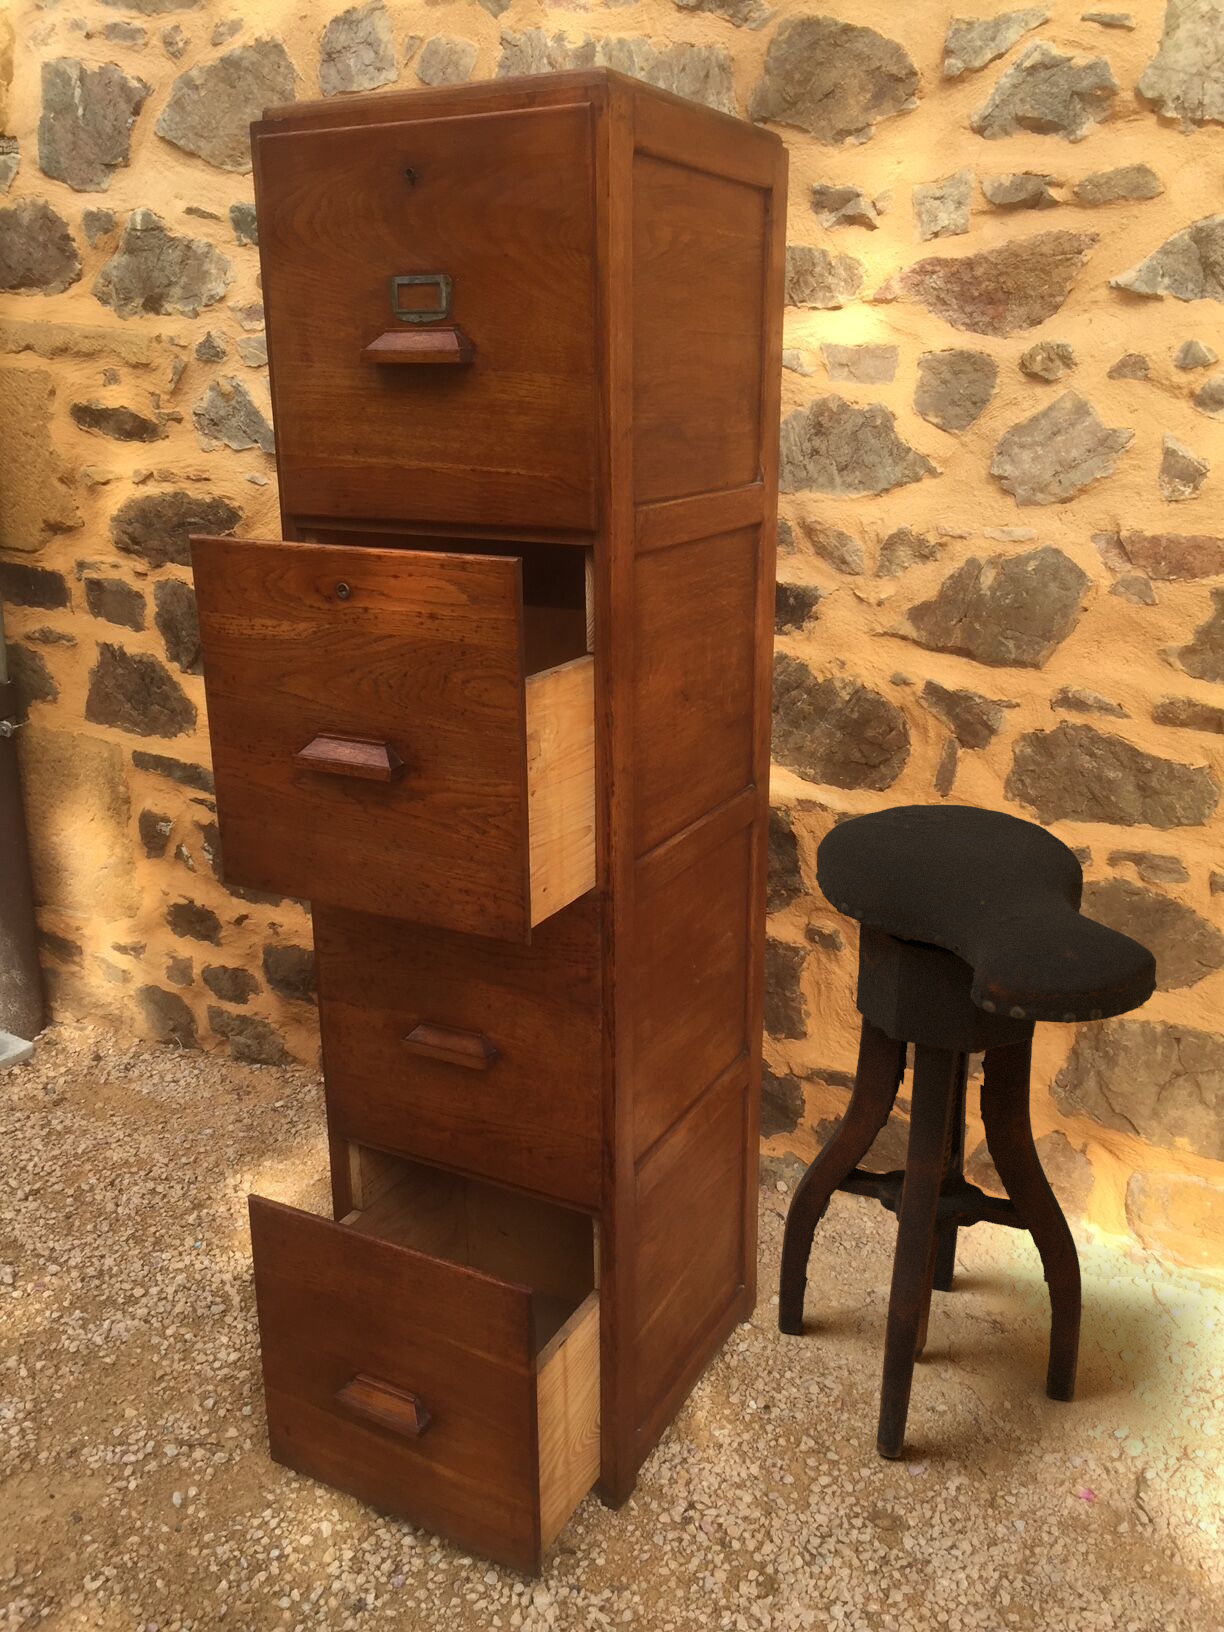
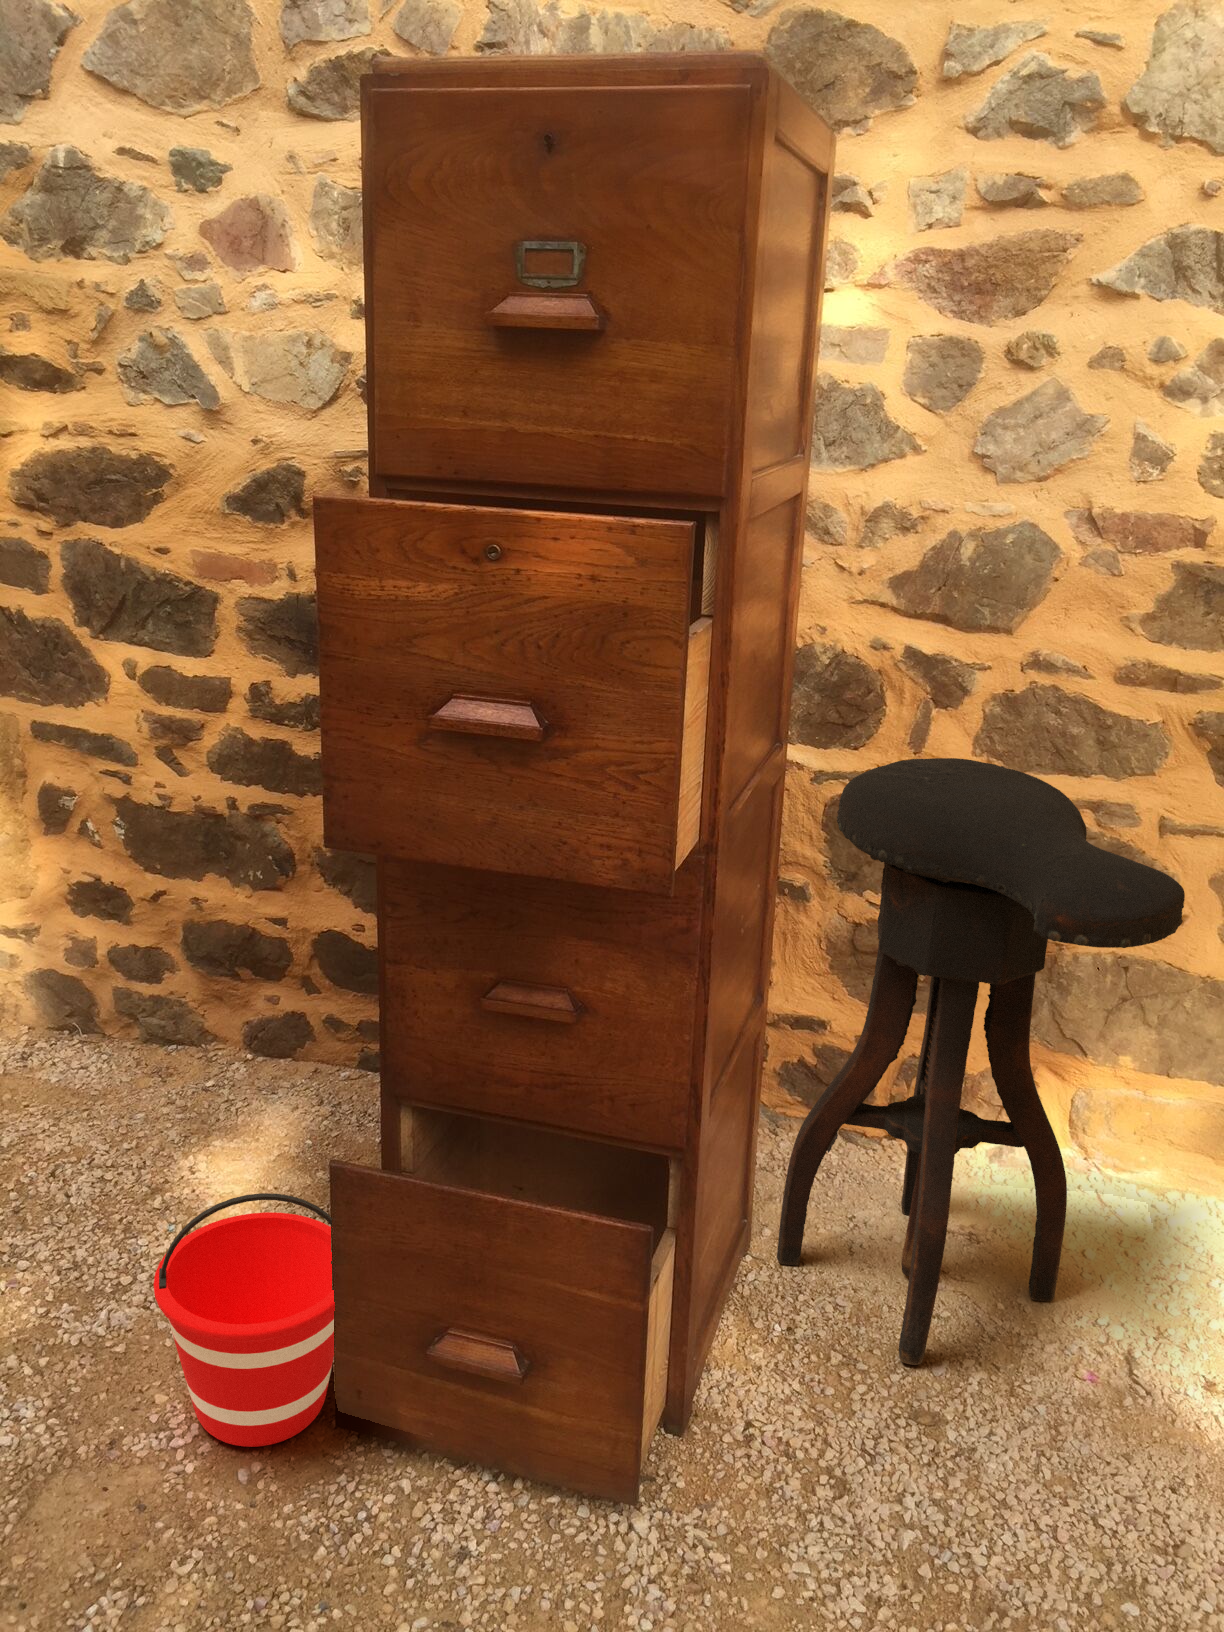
bucket: none [101,1223,302,1471] -> present [153,1193,335,1447]

